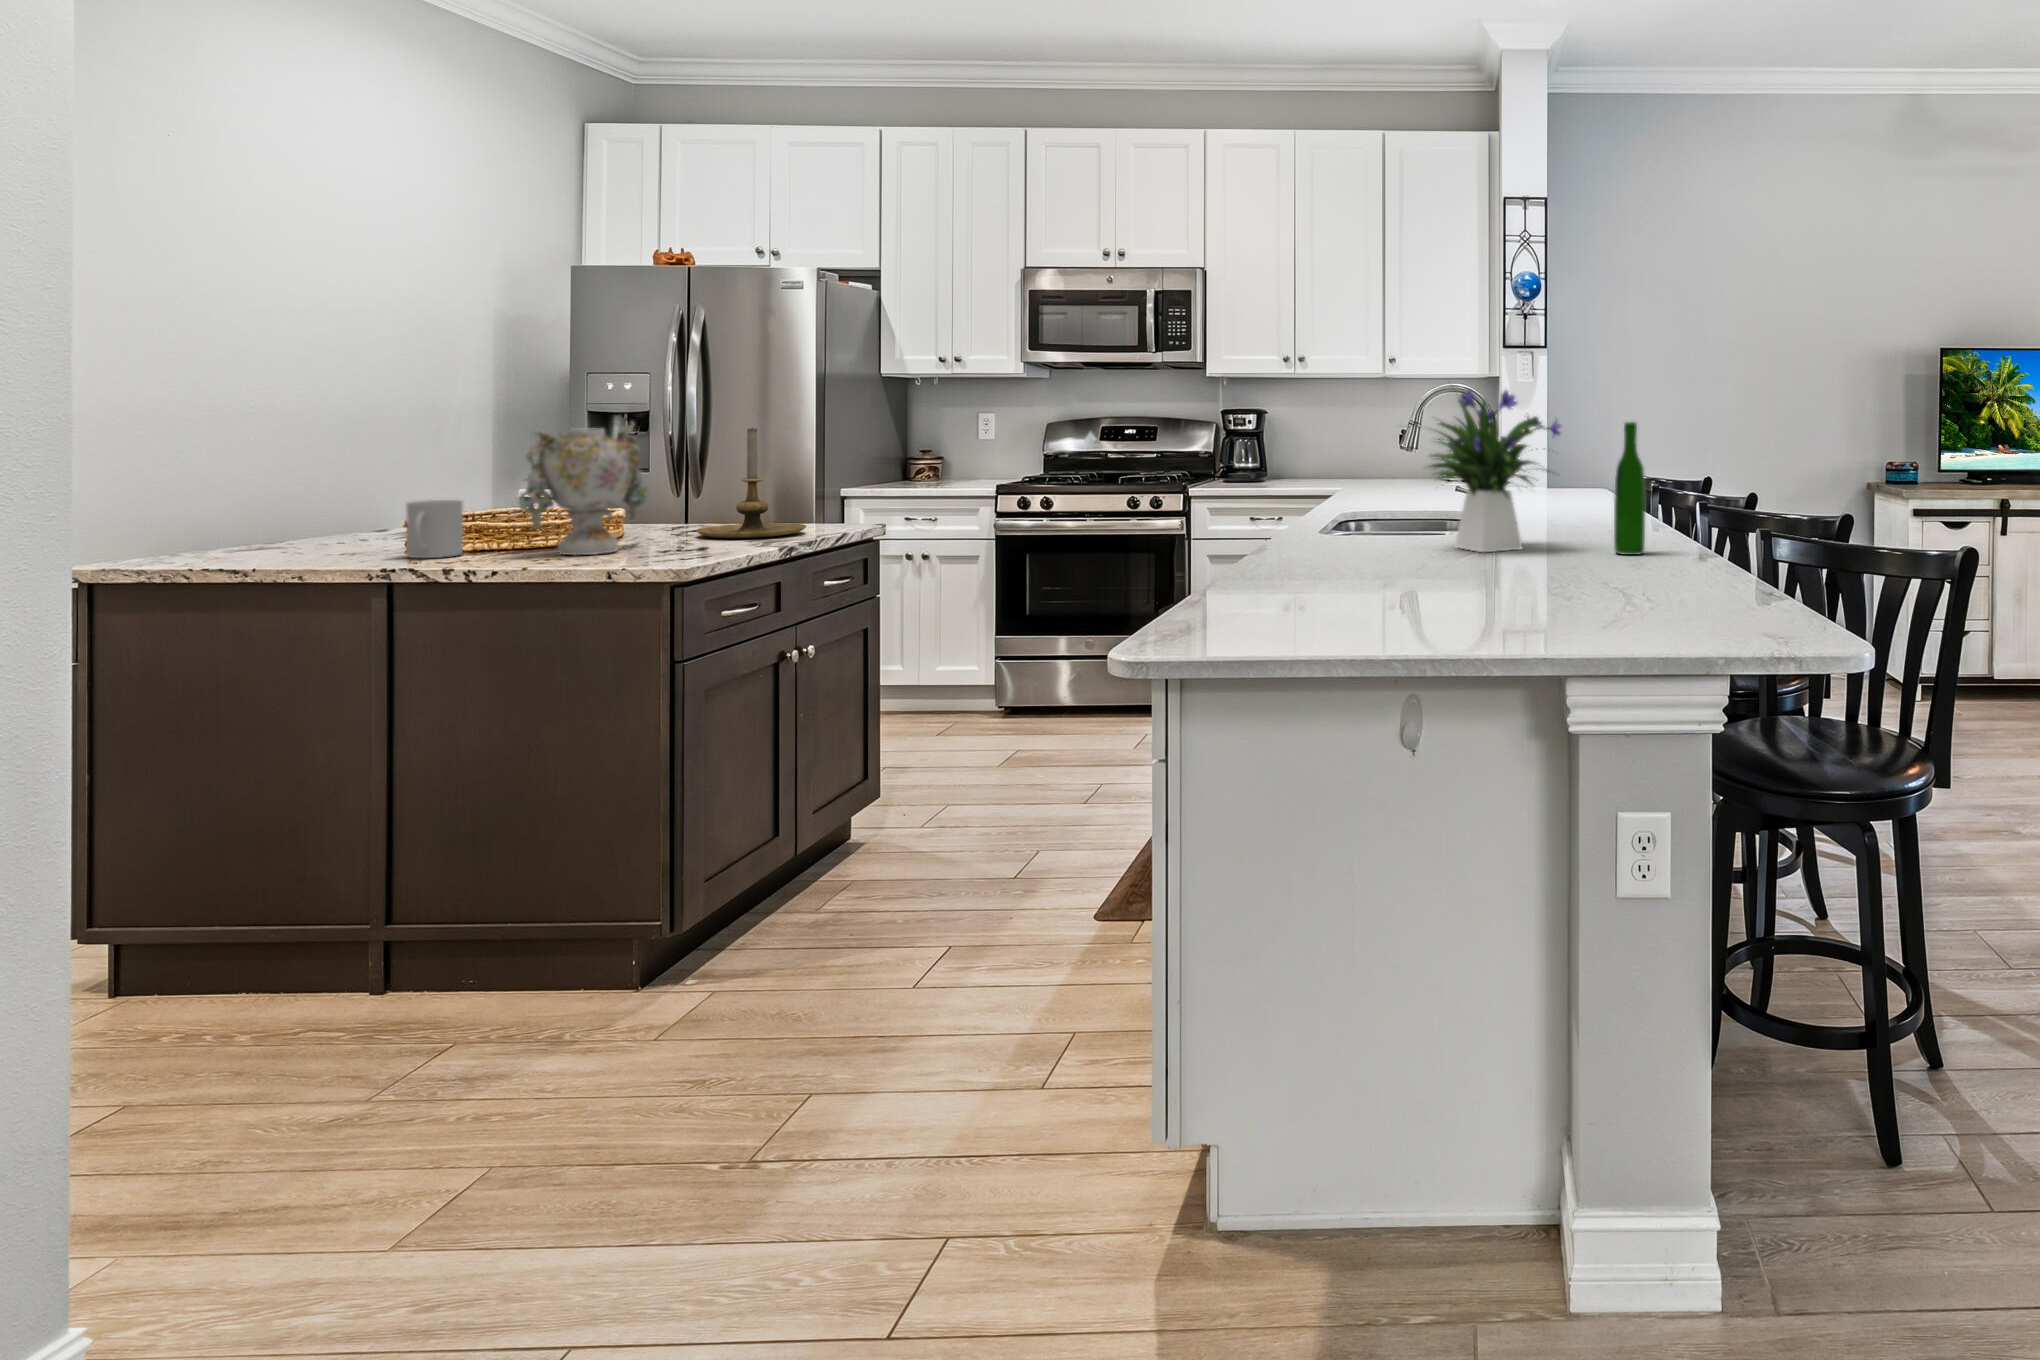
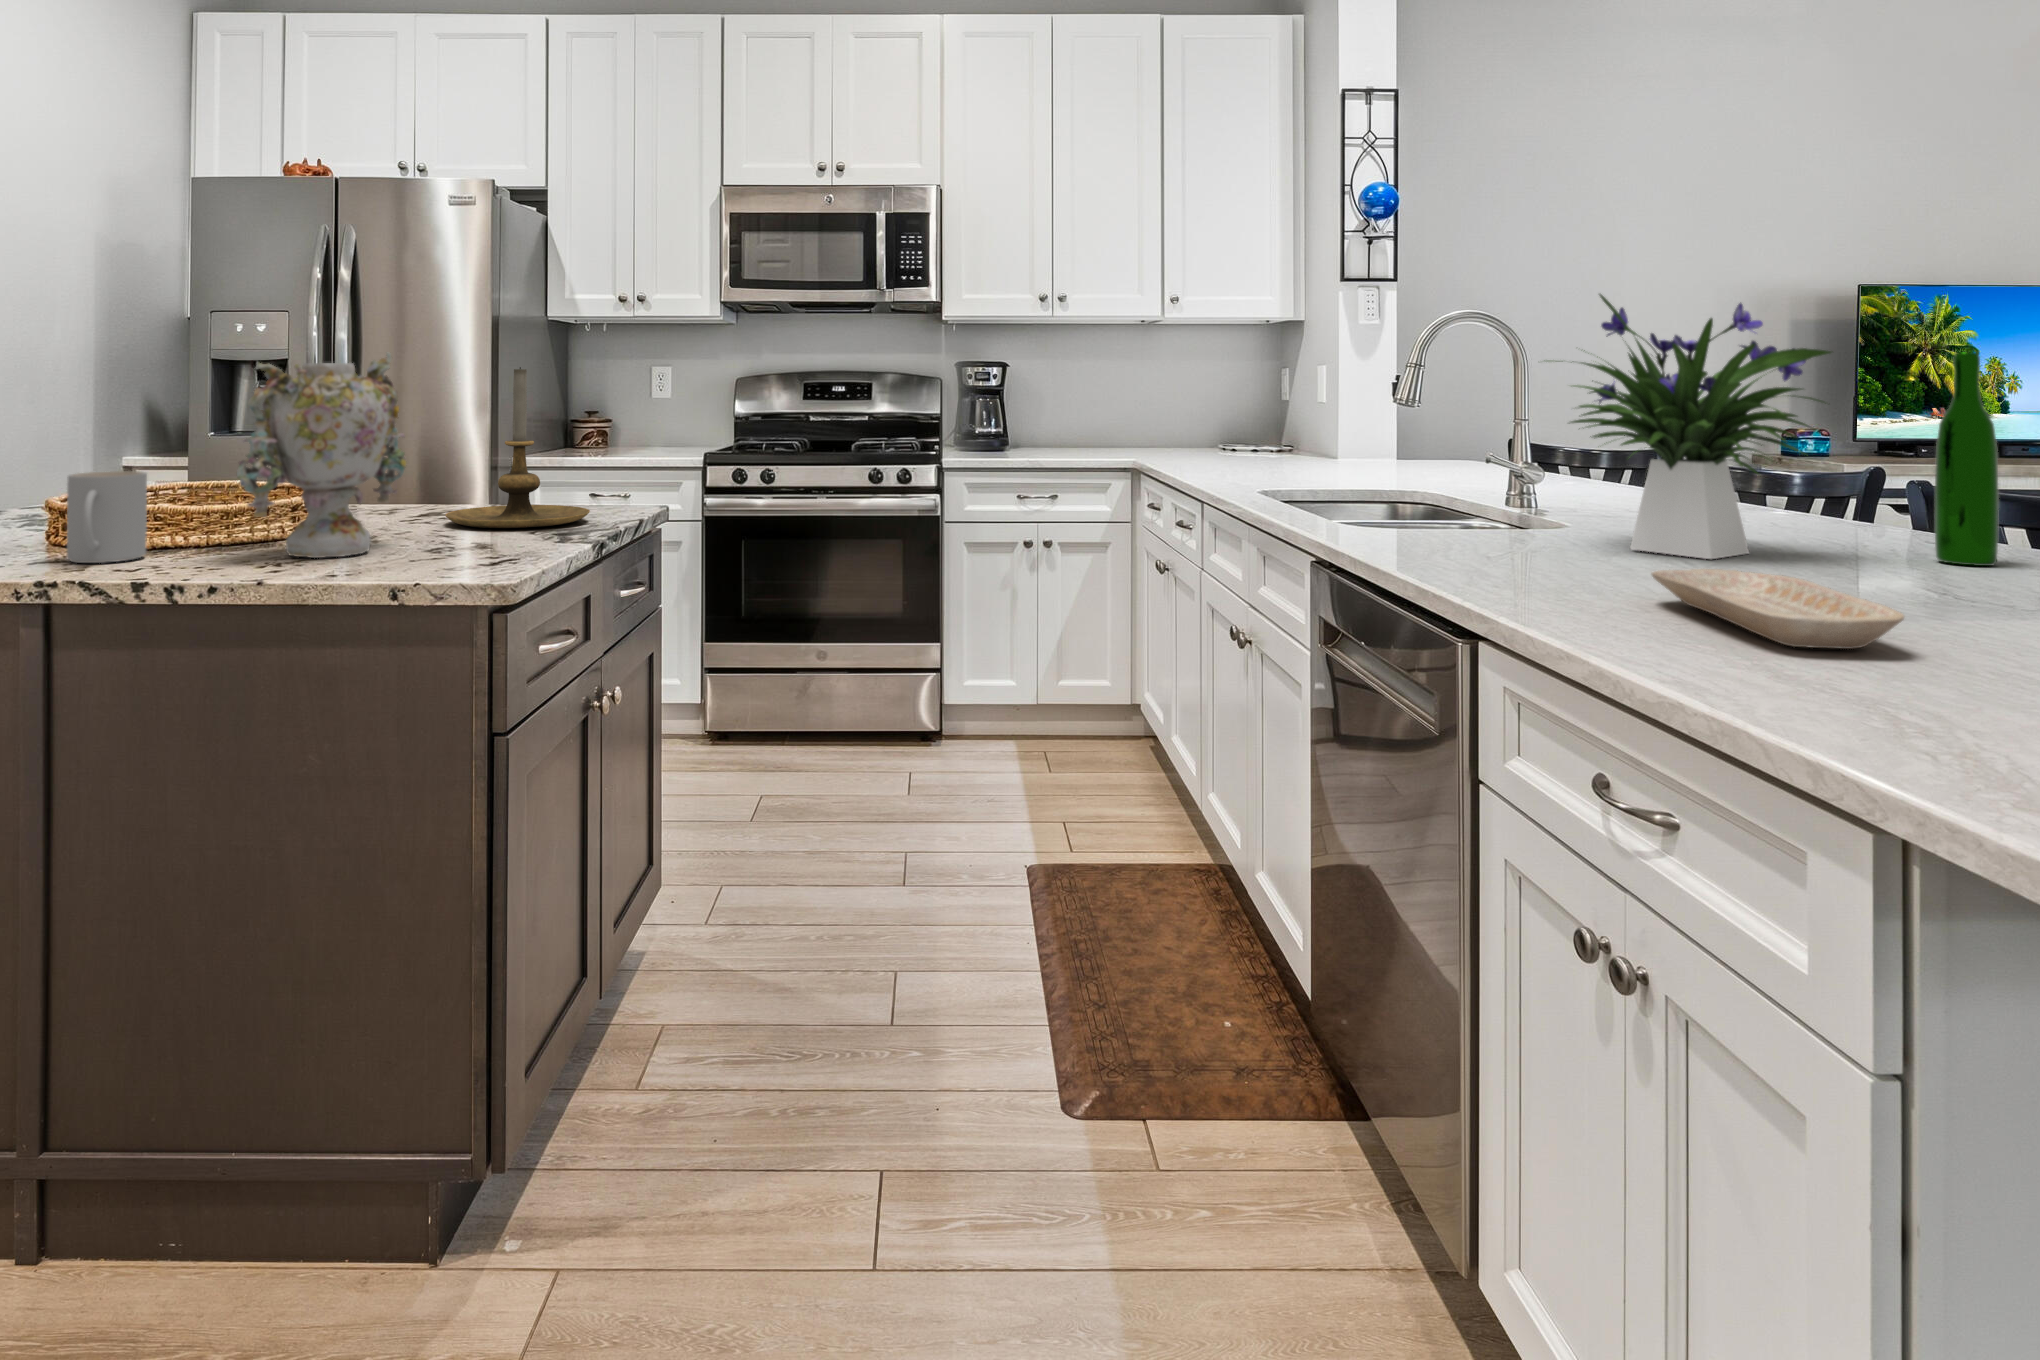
tray: none [1324,554,1419,592] -> present [1652,569,1904,649]

